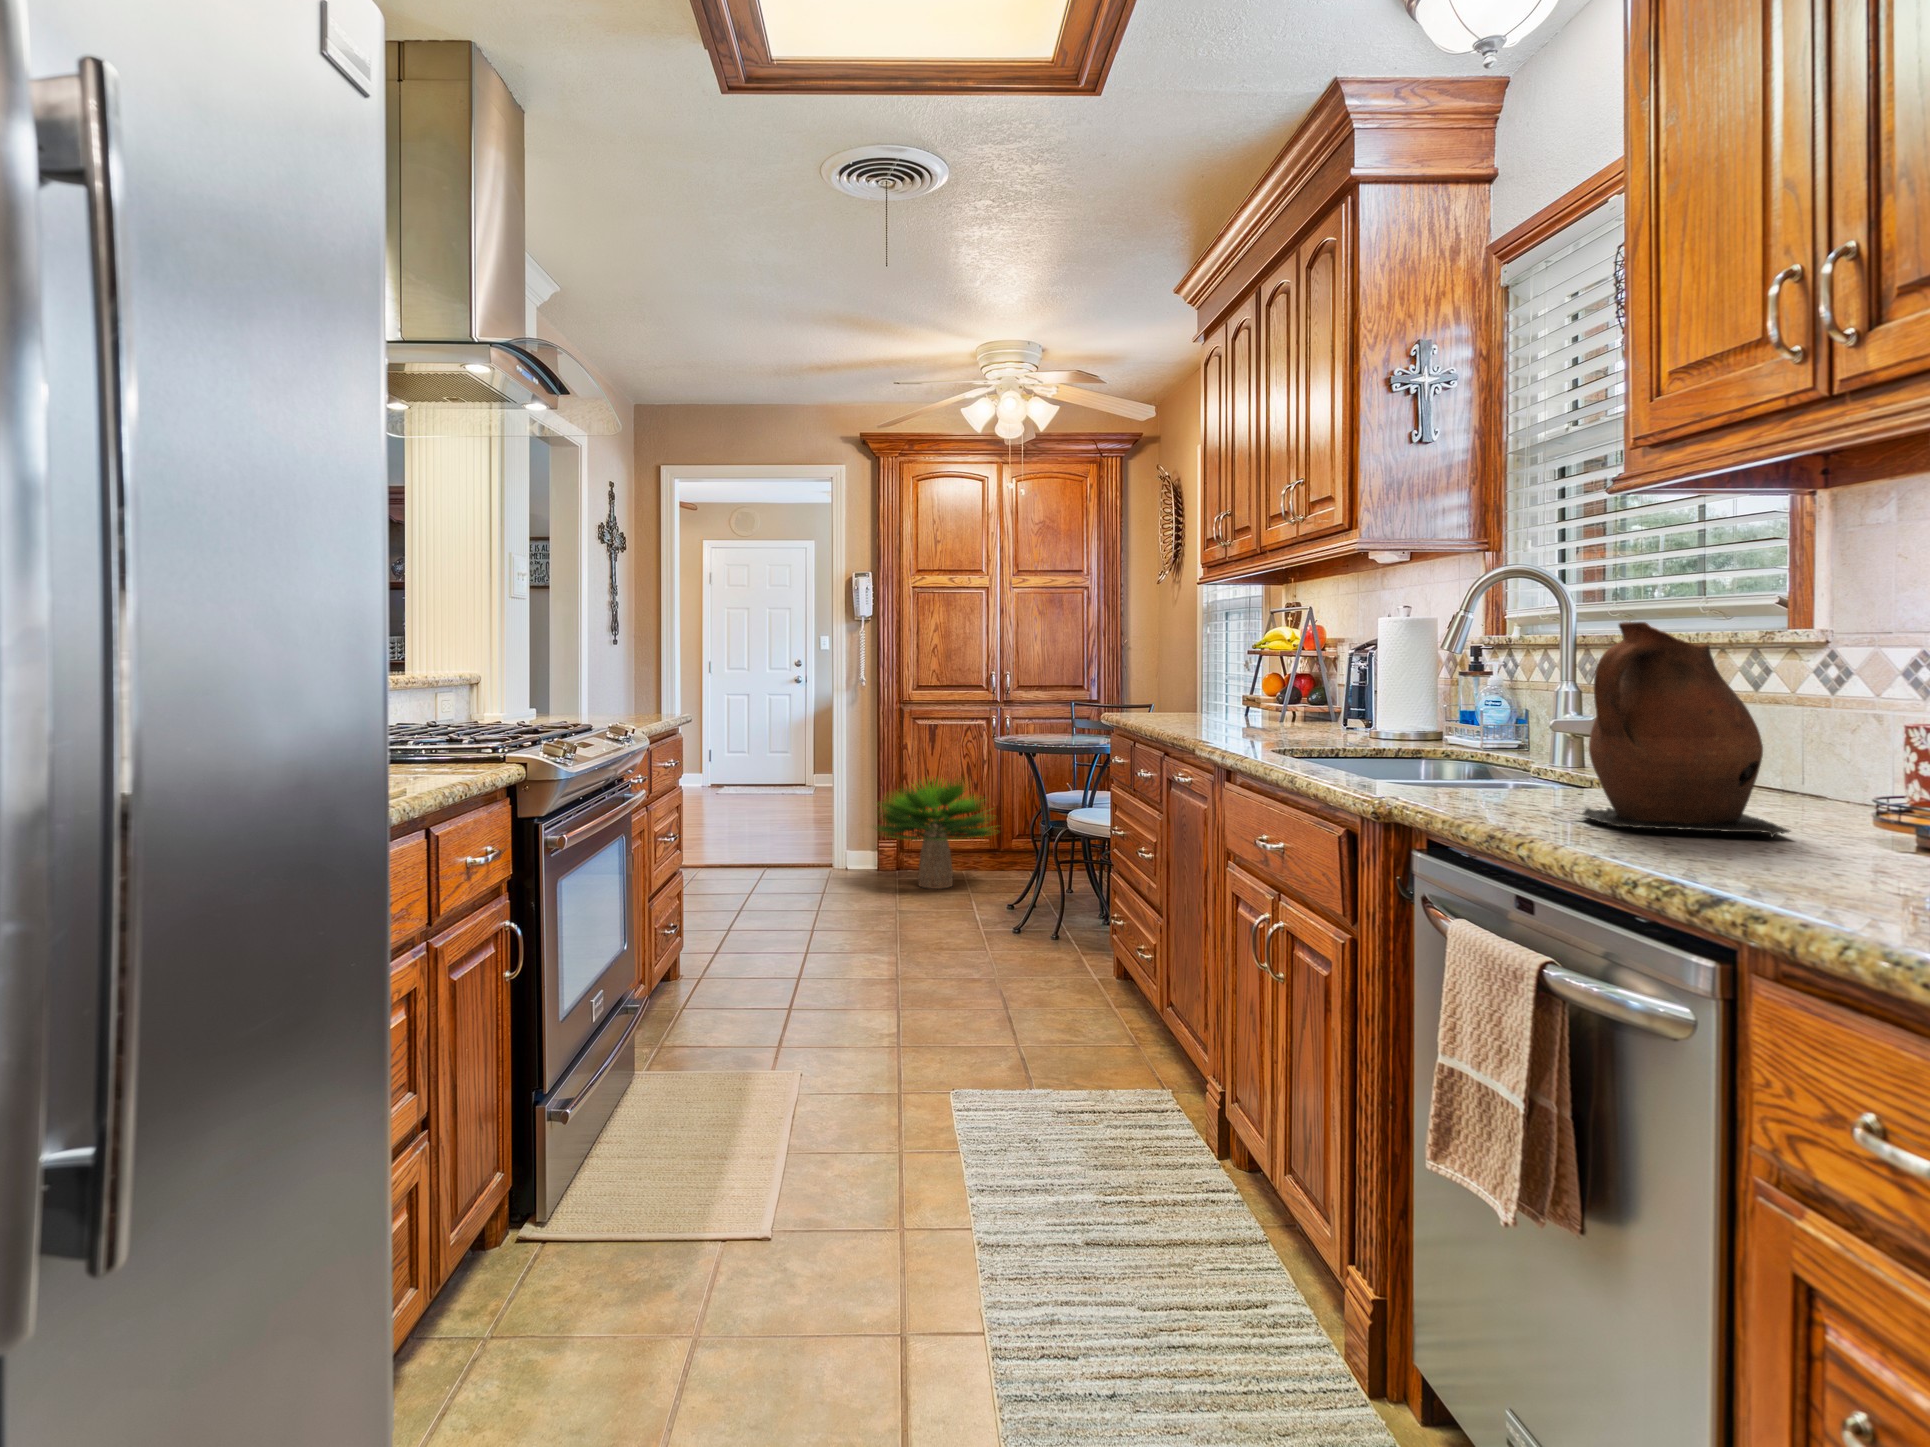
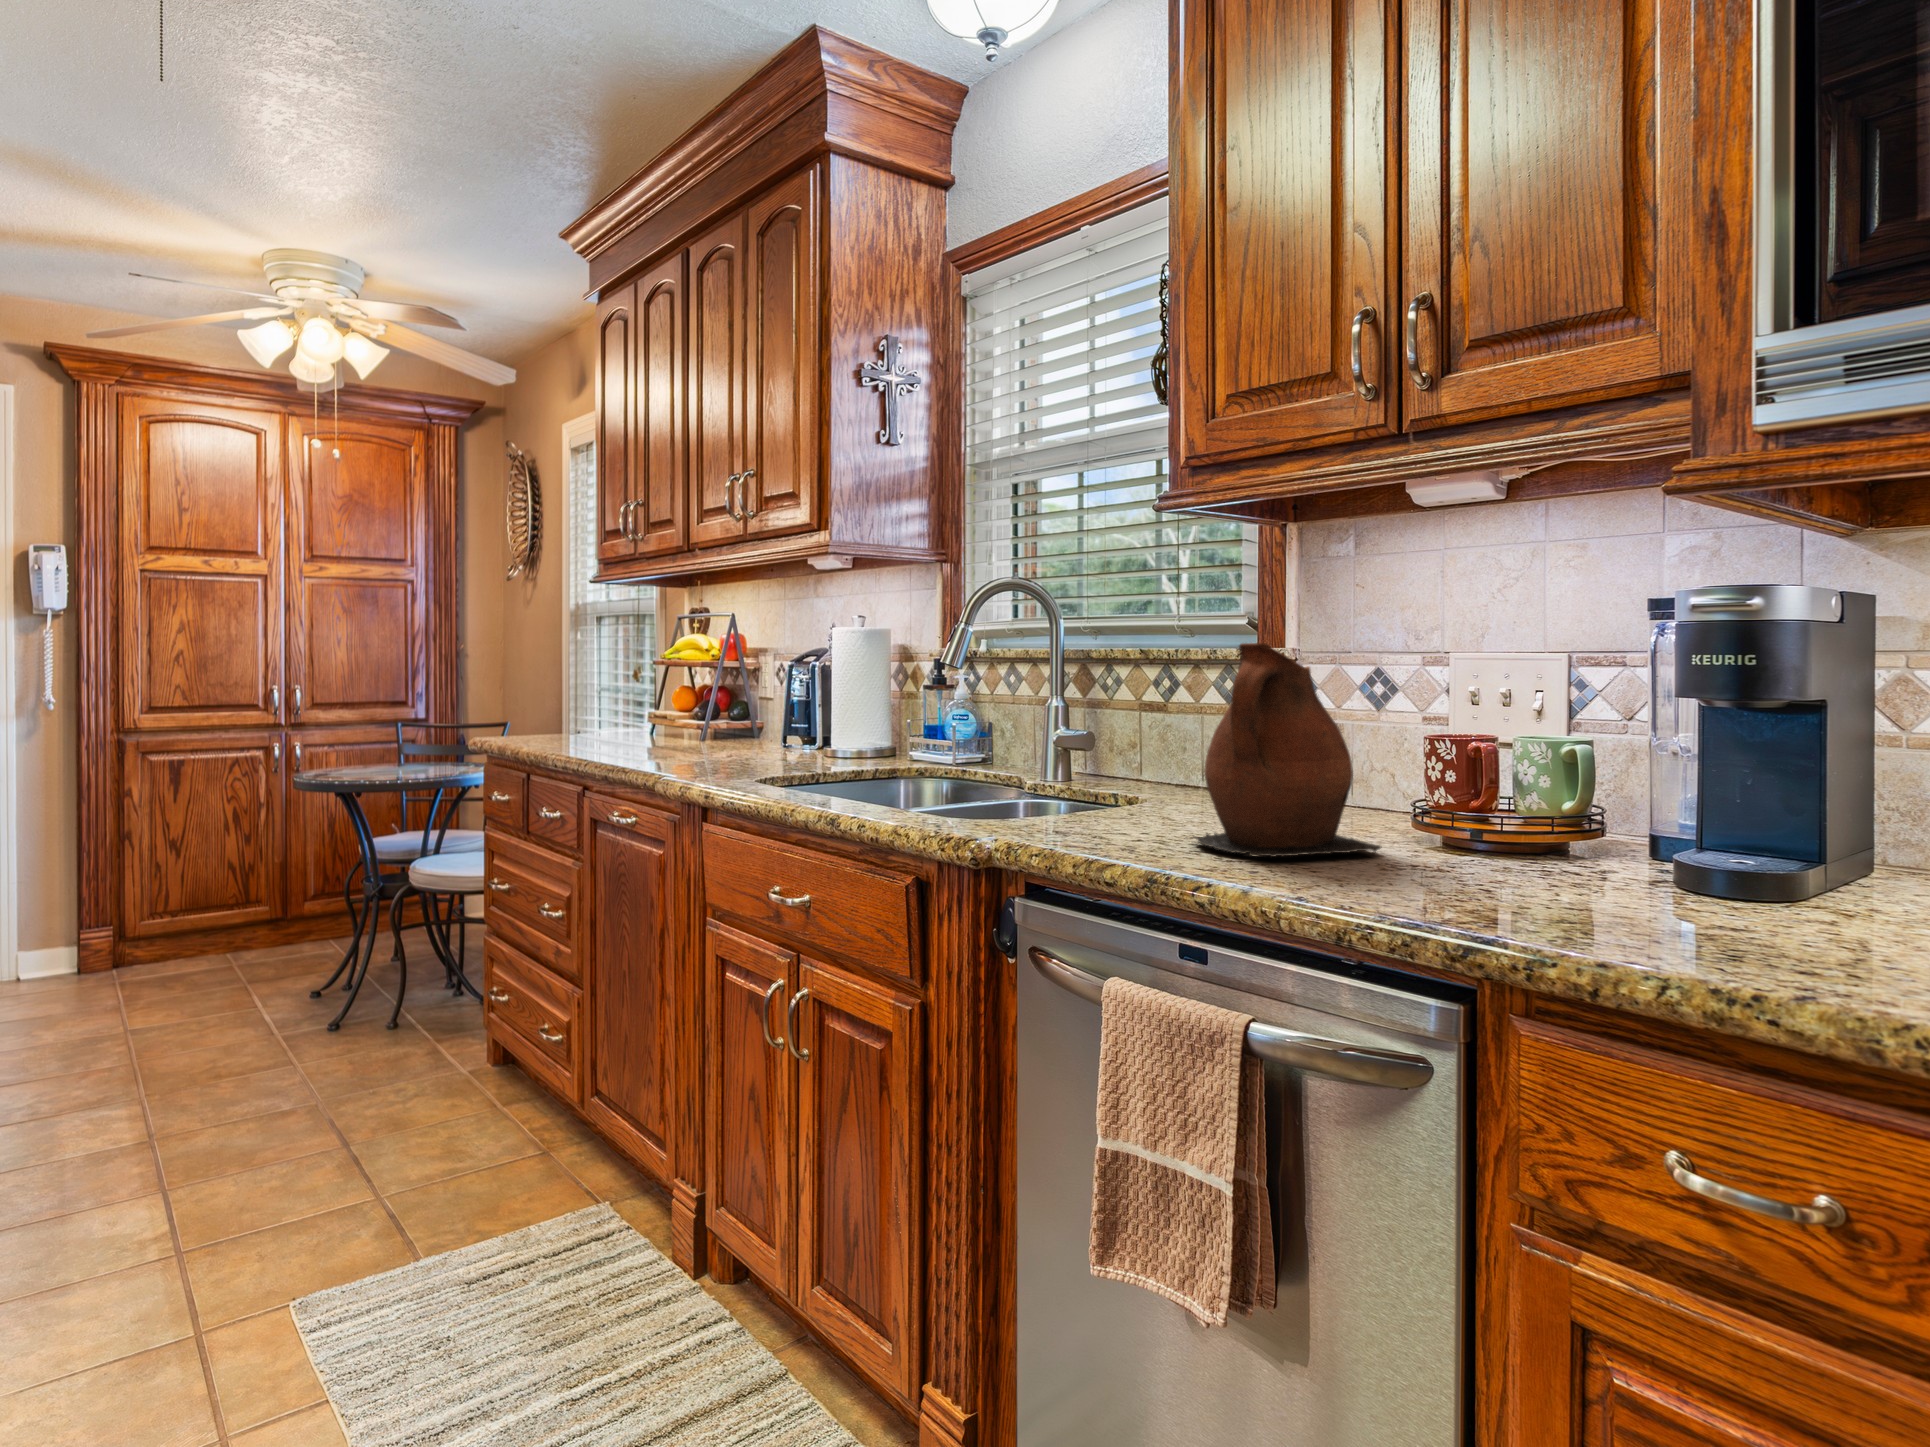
potted plant: present [876,781,995,889] -> none [63,825,297,991]

